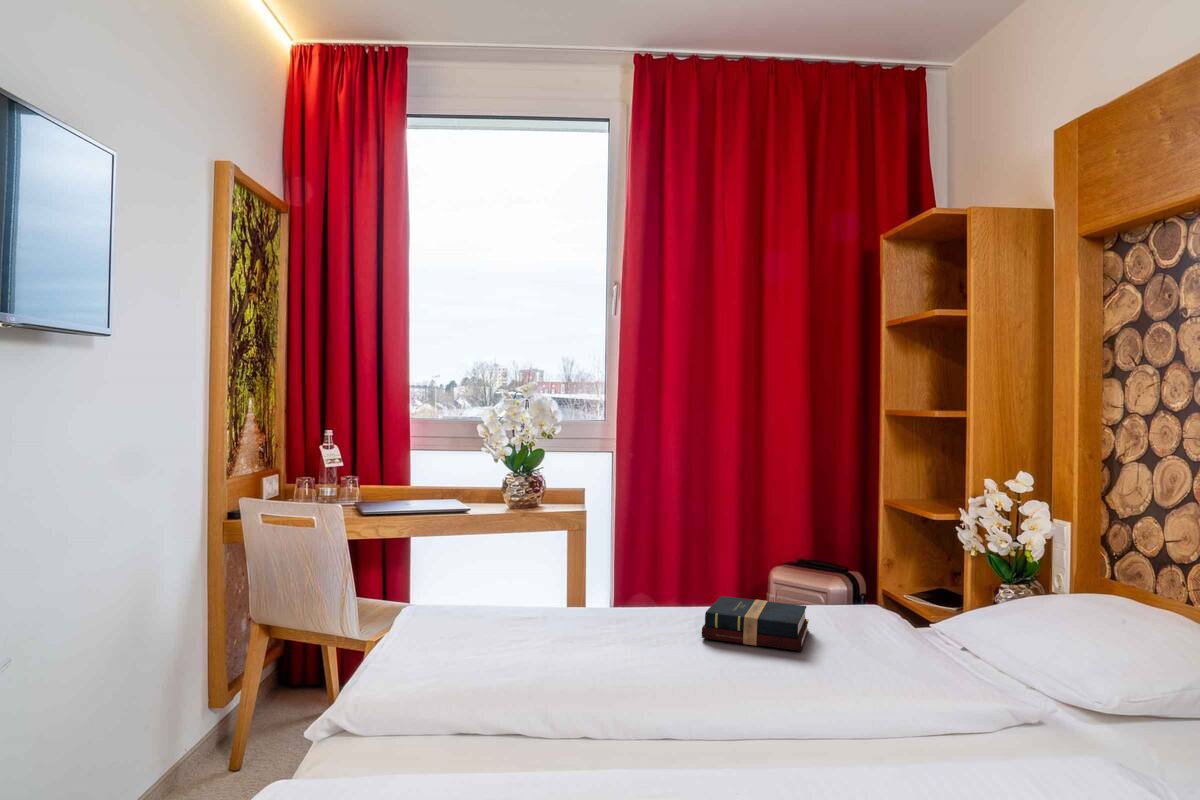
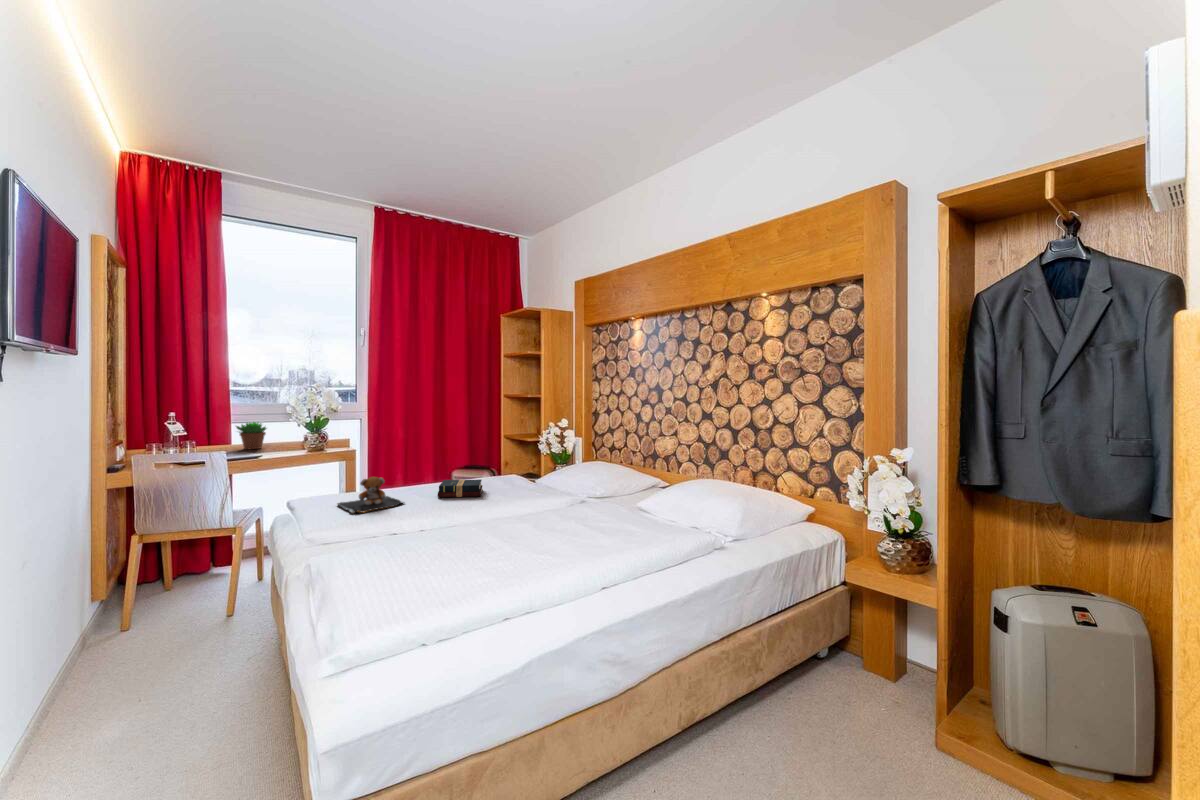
succulent plant: none [407,449,452,496] -> present [236,422,266,449]
teddy bear: none [501,576,630,657] -> present [337,477,403,513]

